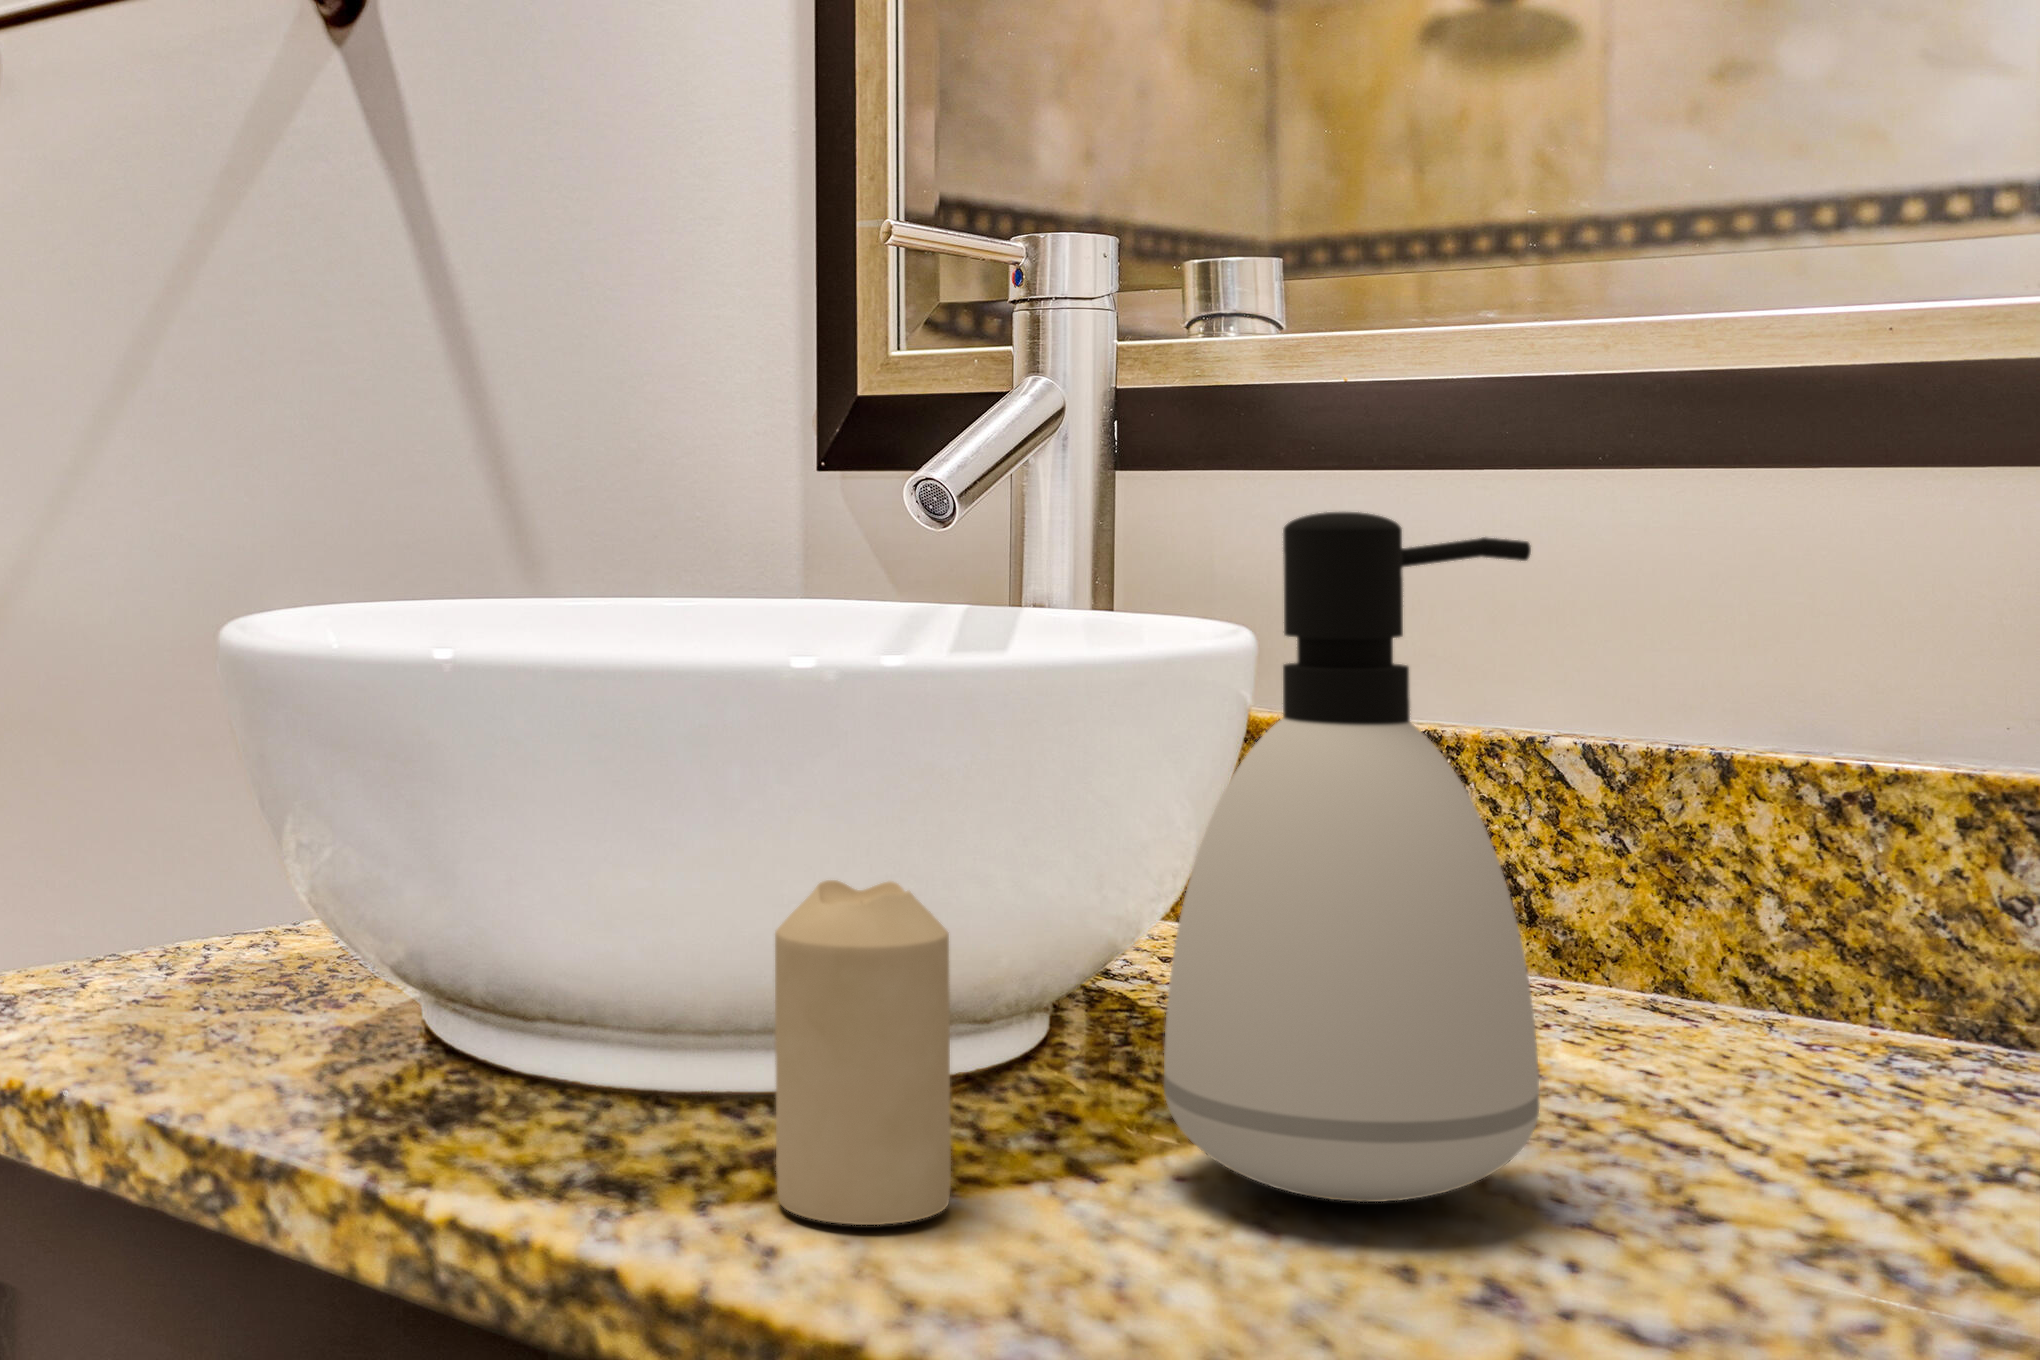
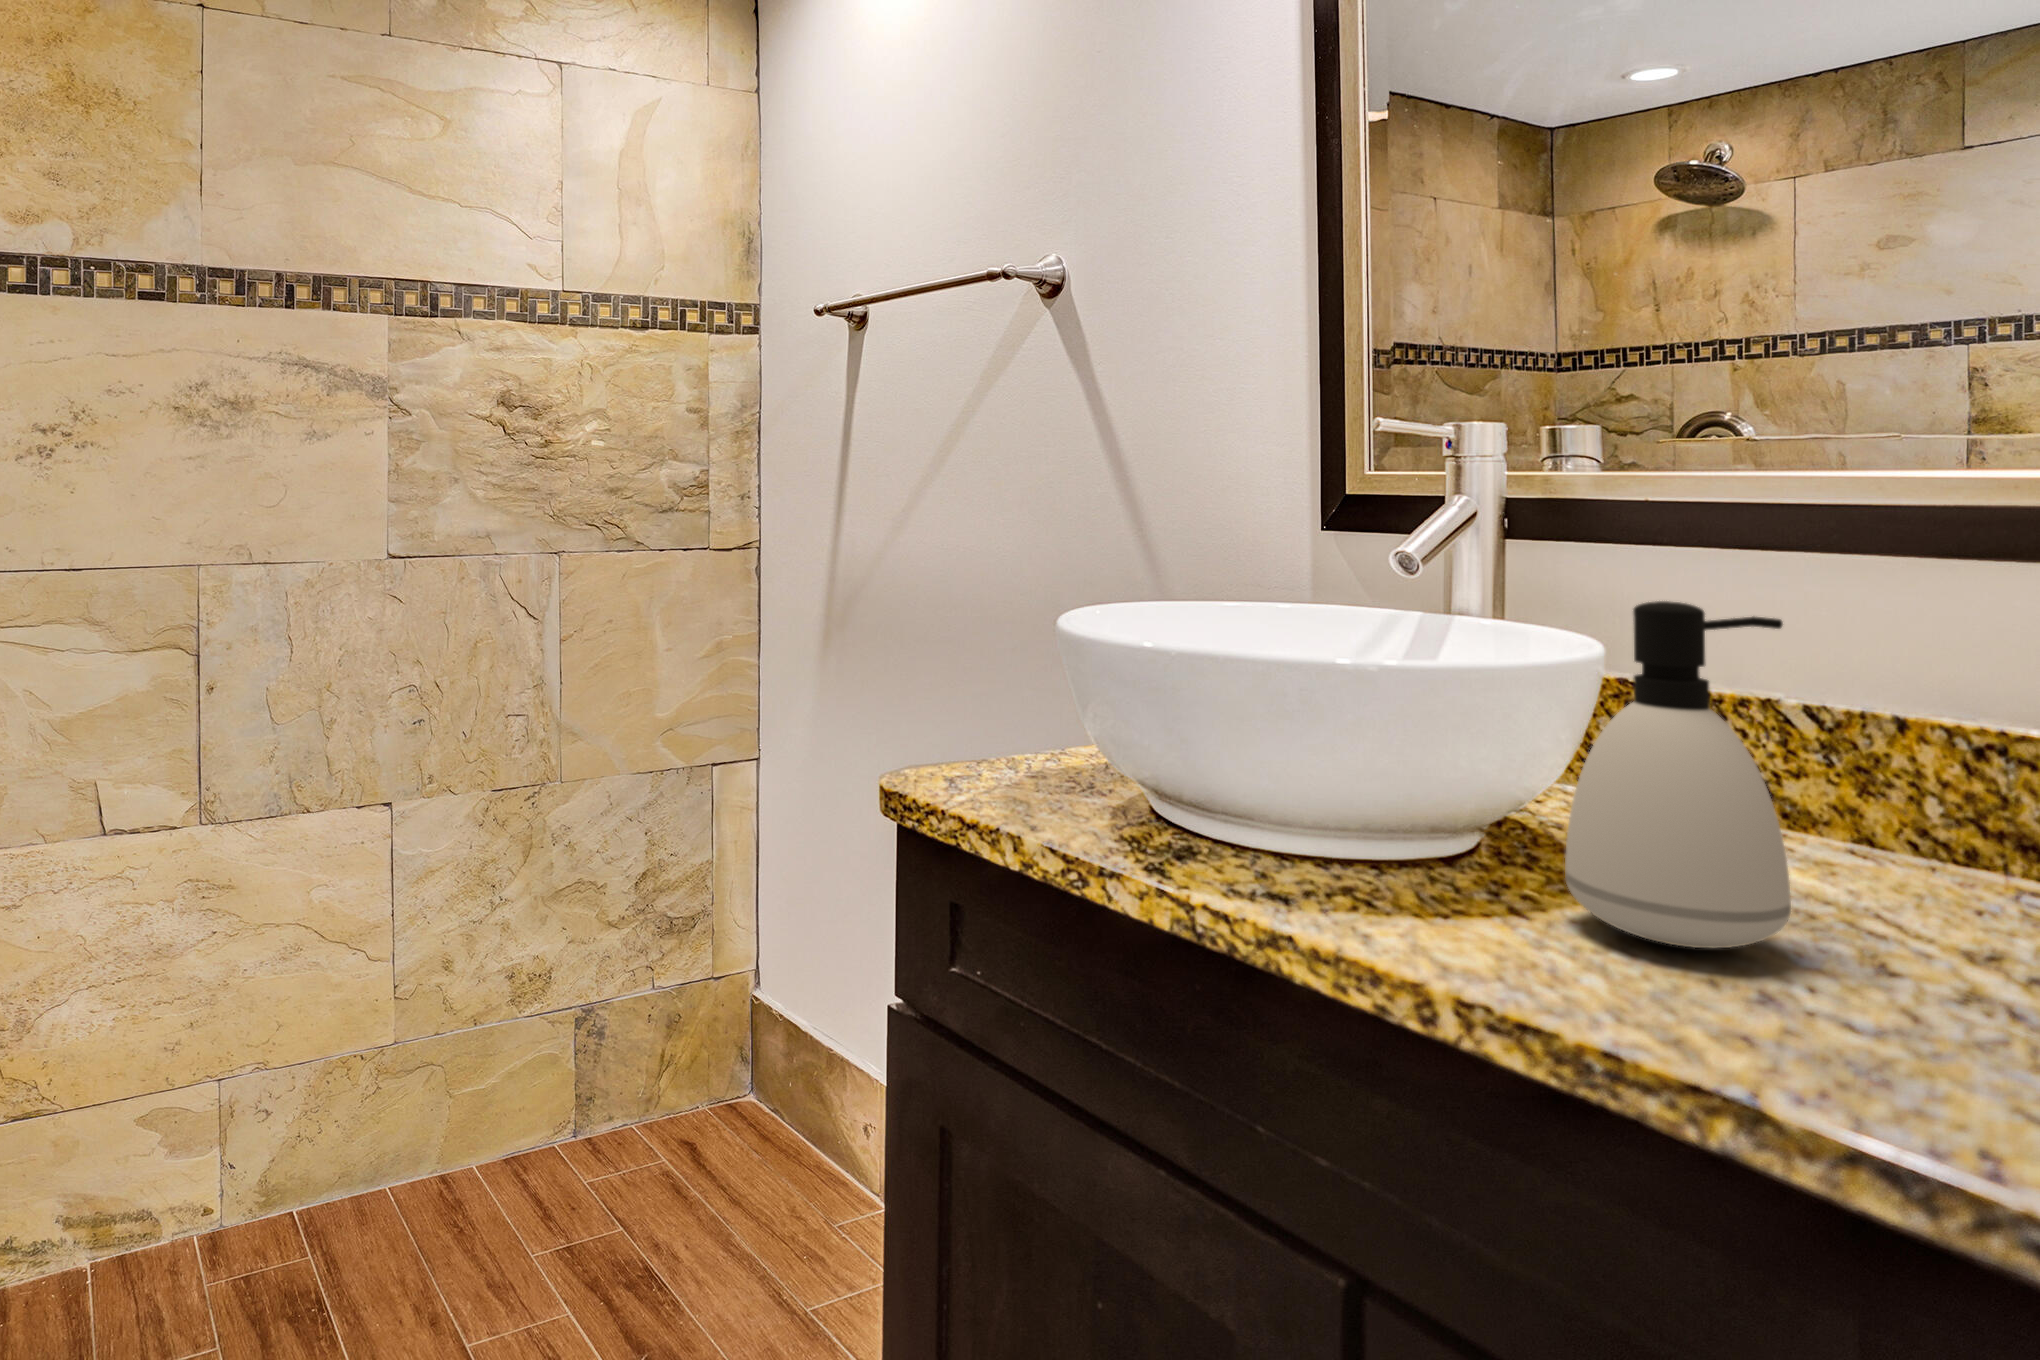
candle: present [775,880,951,1225] -> none [1359,766,1452,931]

